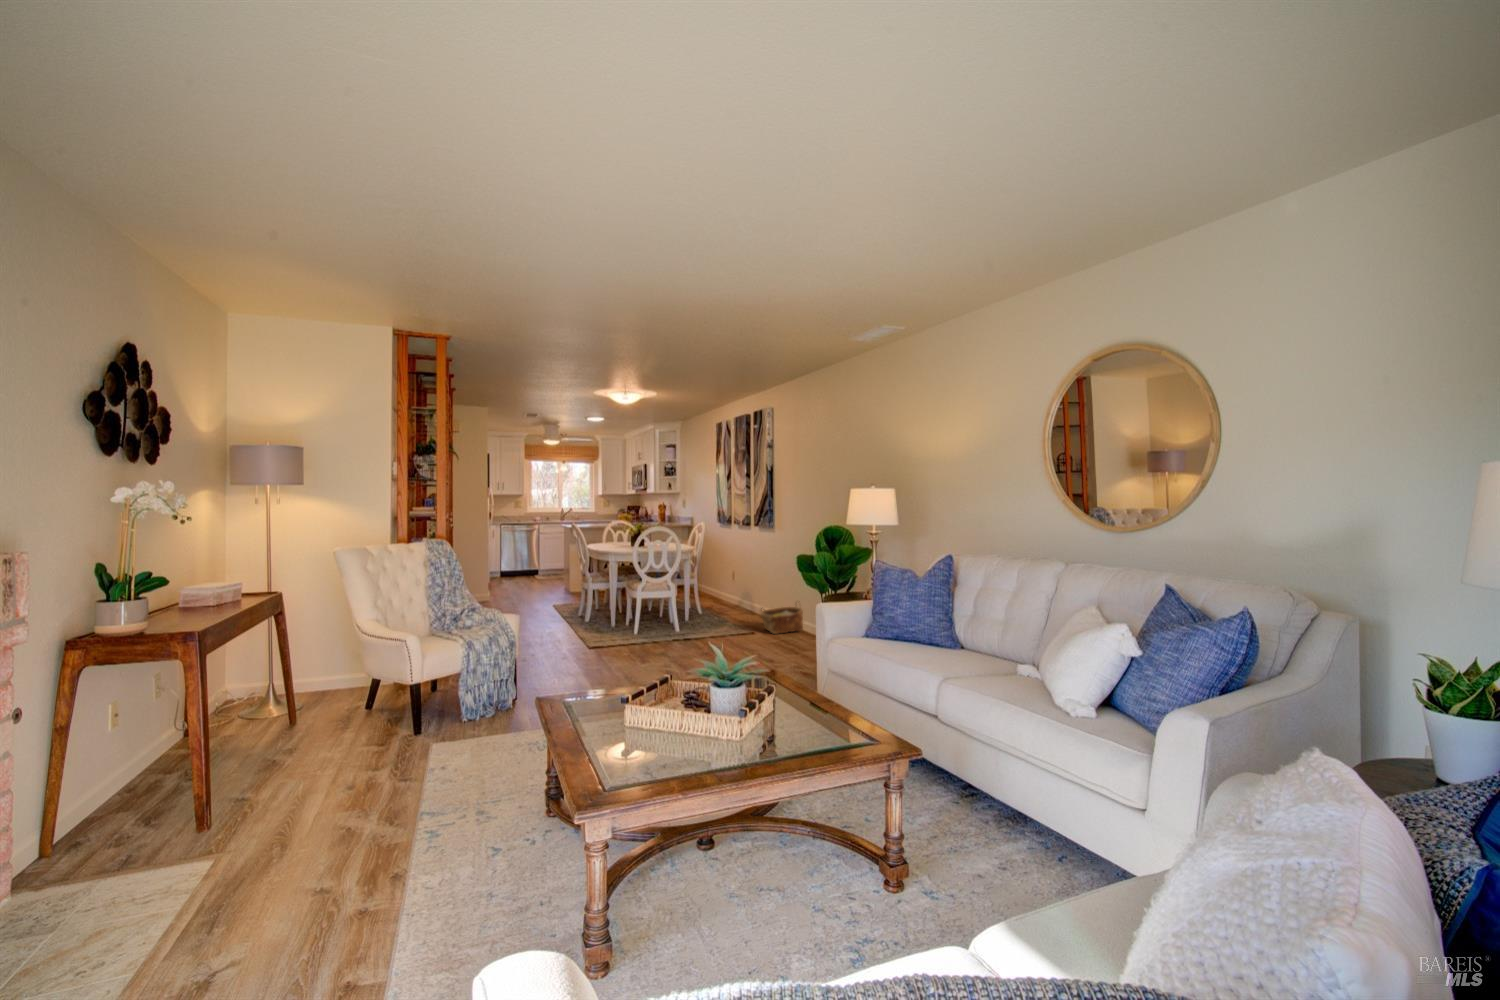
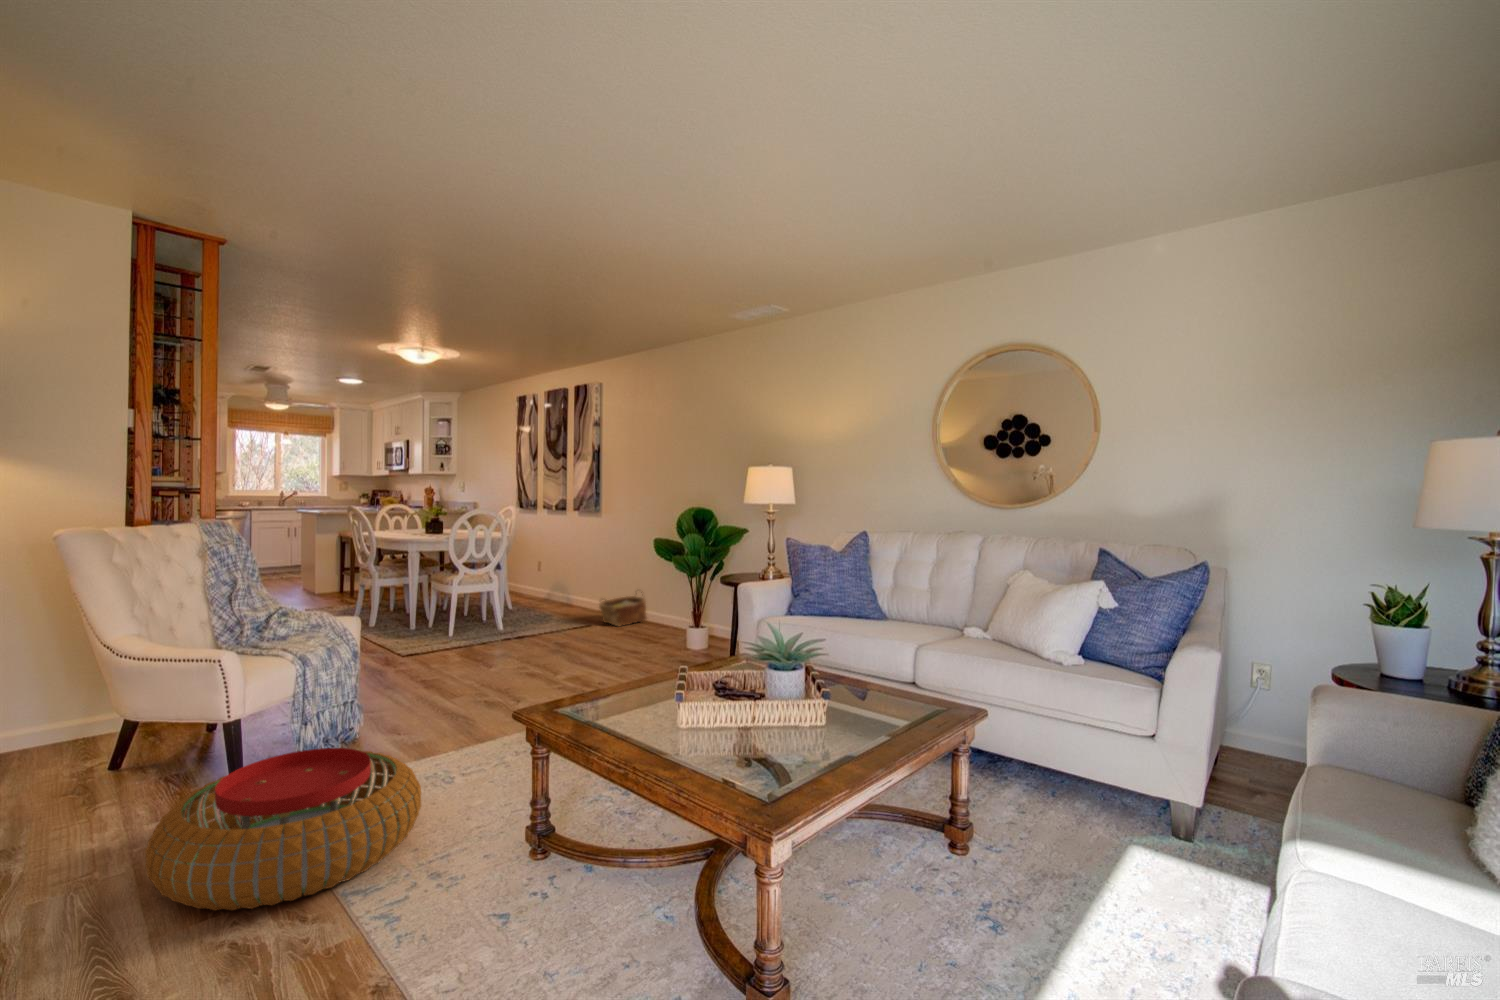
pouf: none [324,711,502,812] -> present [145,748,421,910]

